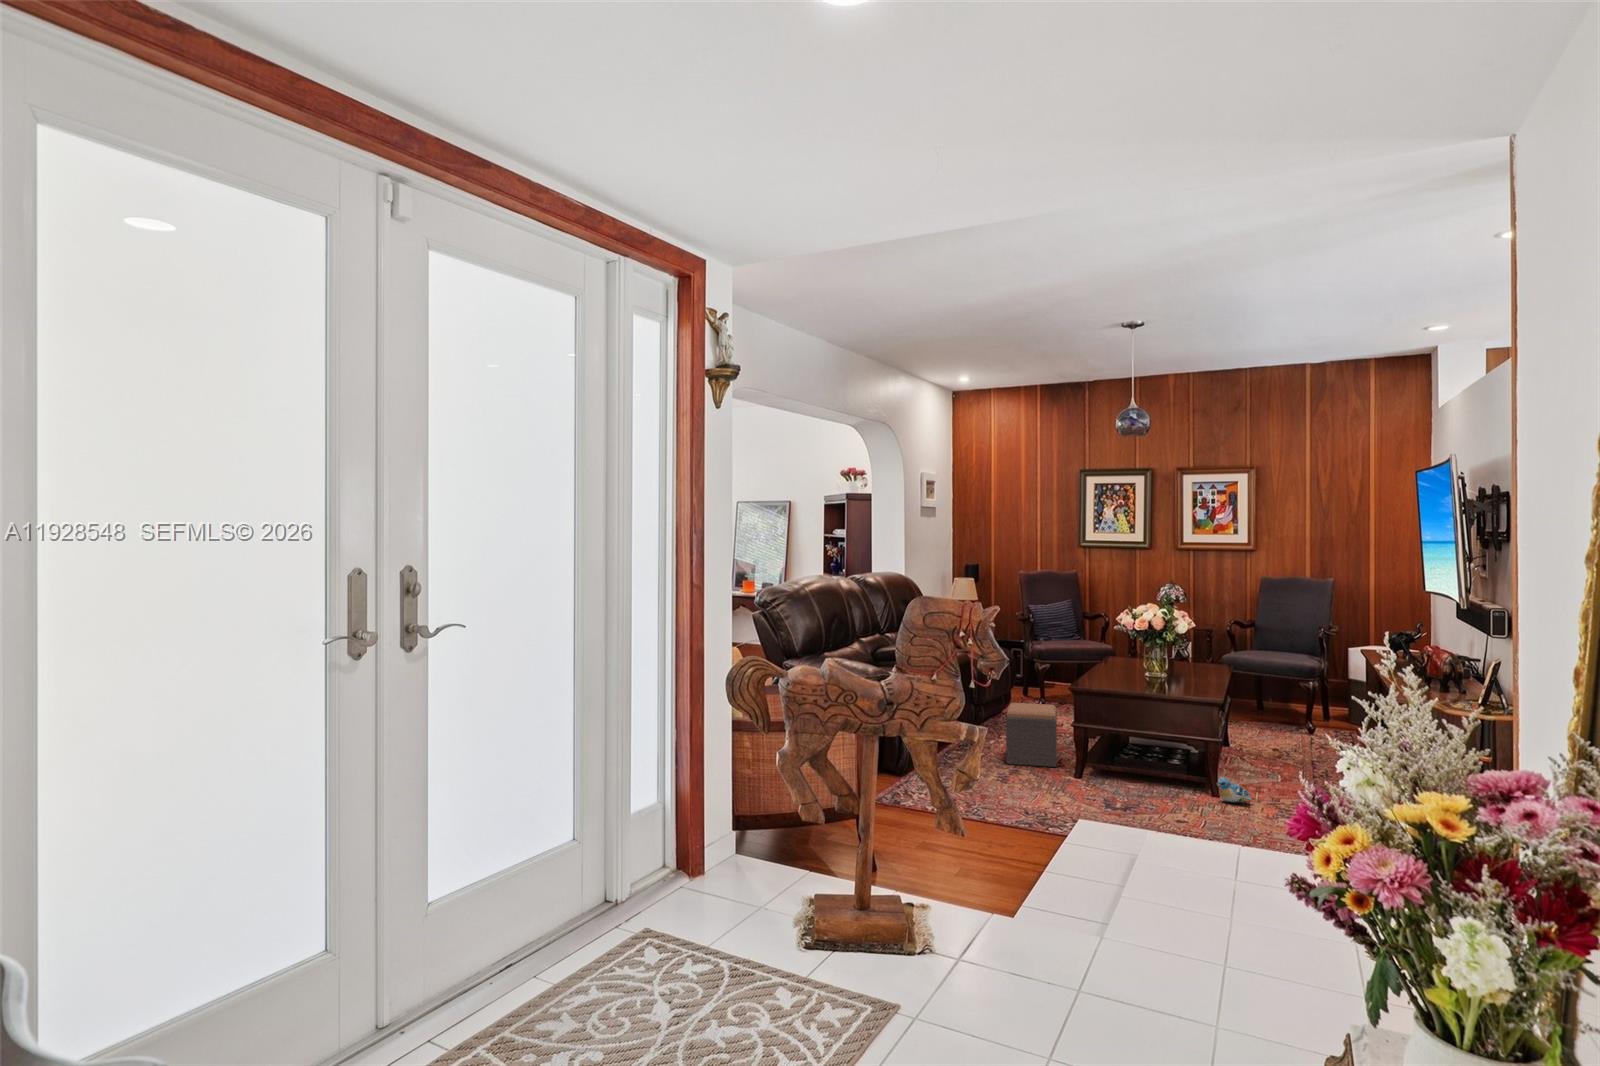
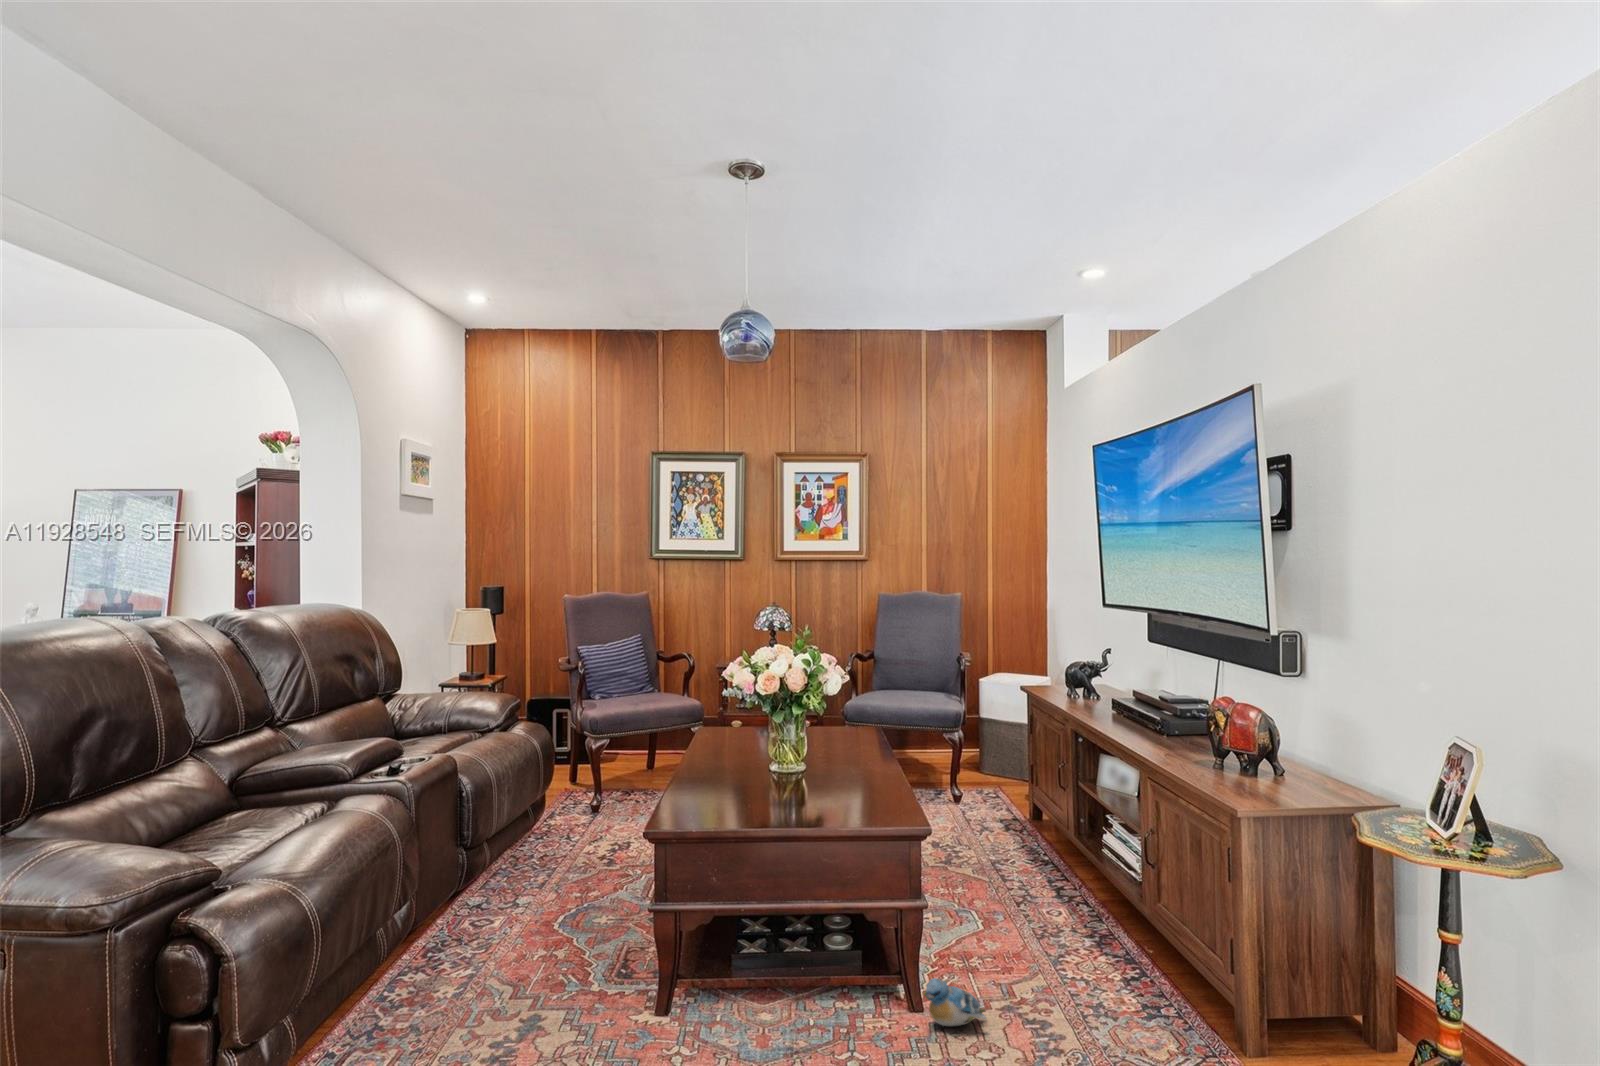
footstool: present [1006,703,1057,767] -> none [520,843,621,991]

